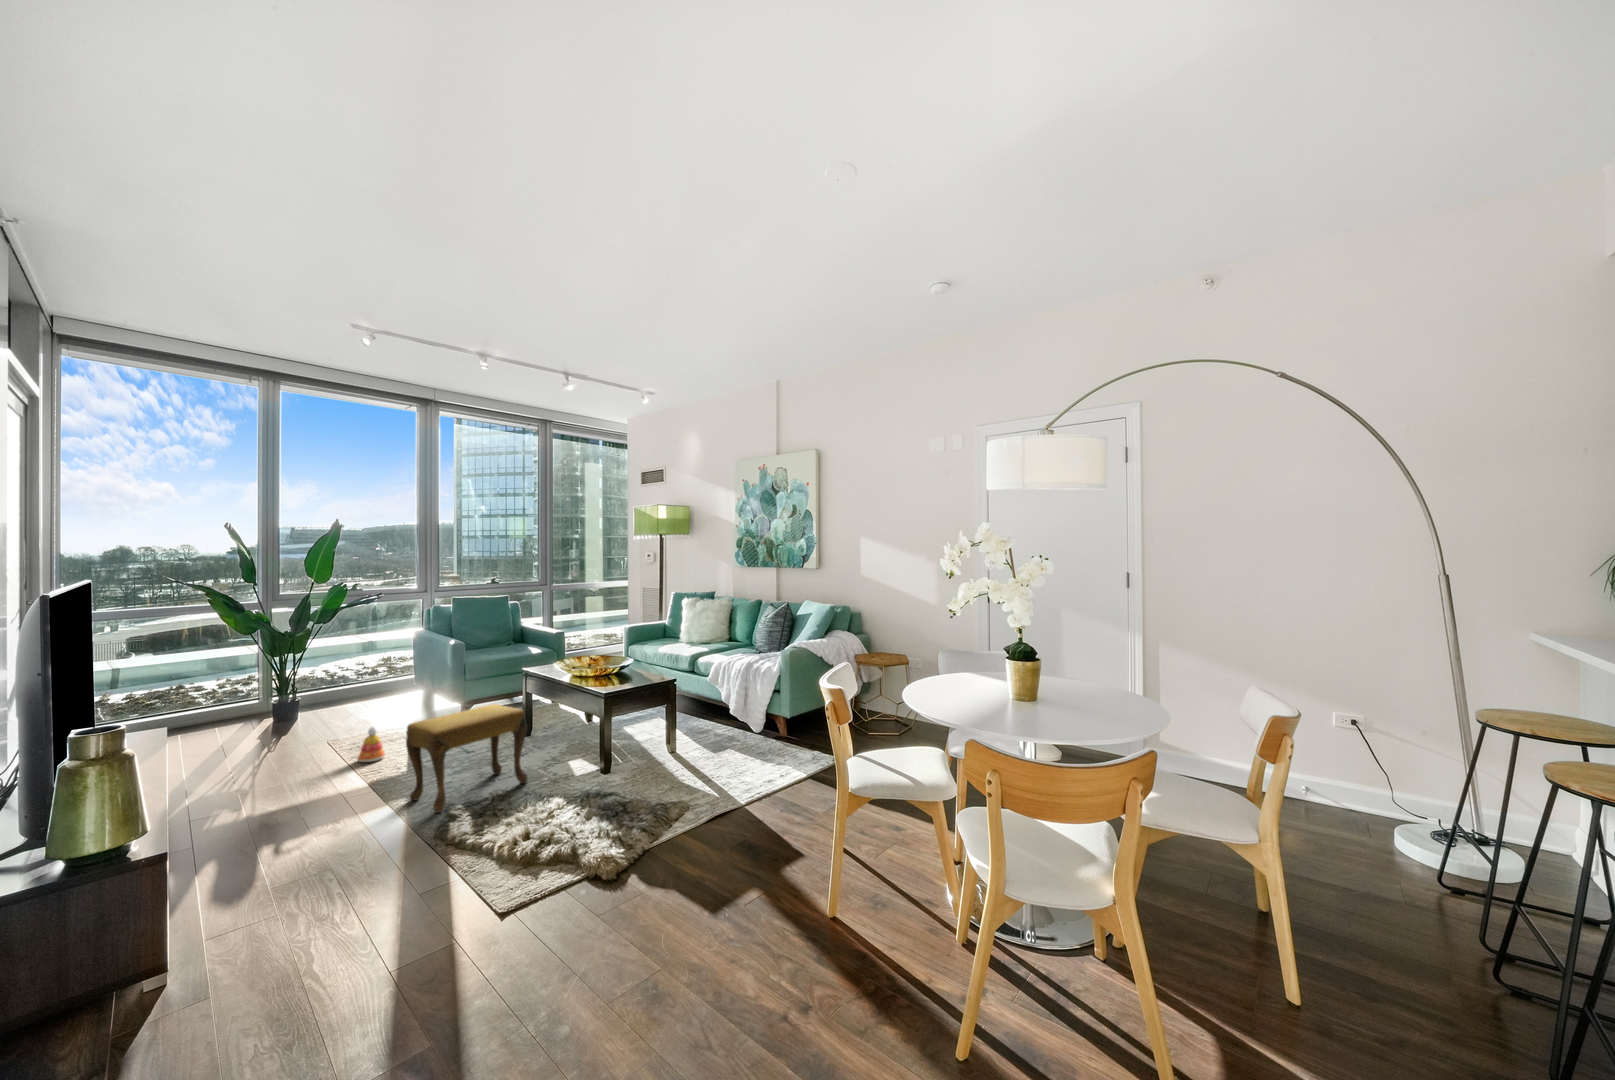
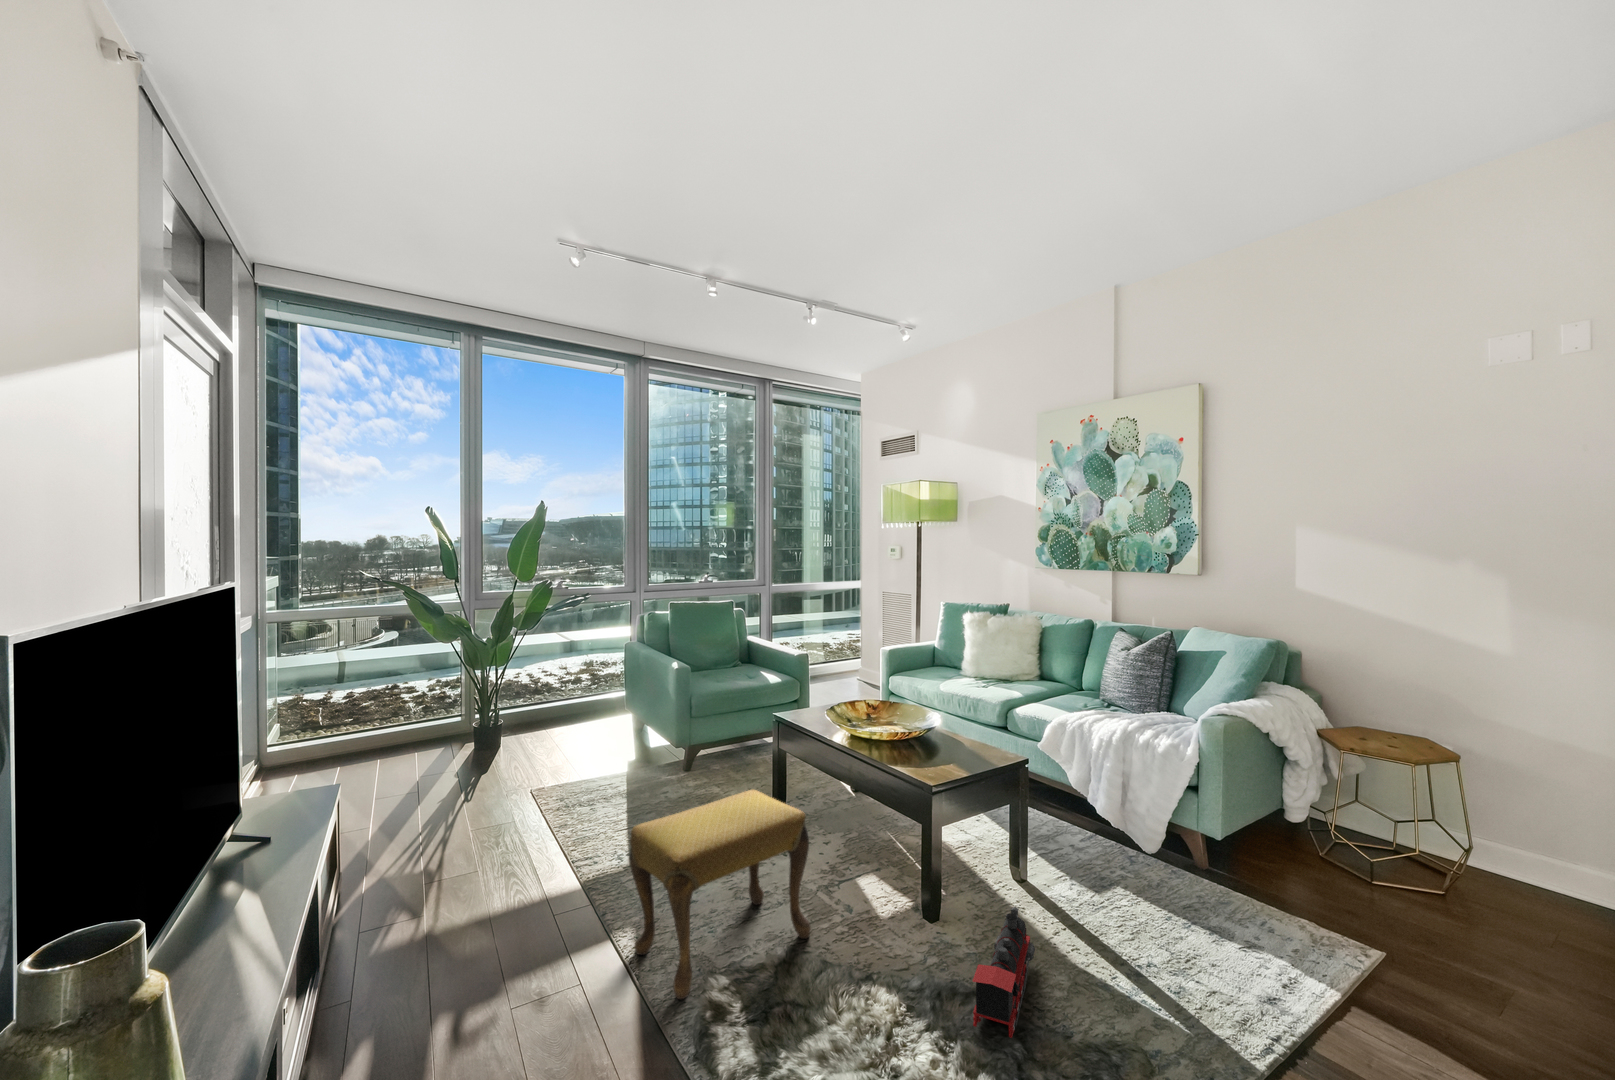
stacking toy: present [357,727,385,762] -> none [562,793,598,845]
toy train: none [603,750,656,801] -> present [973,907,1035,1038]

